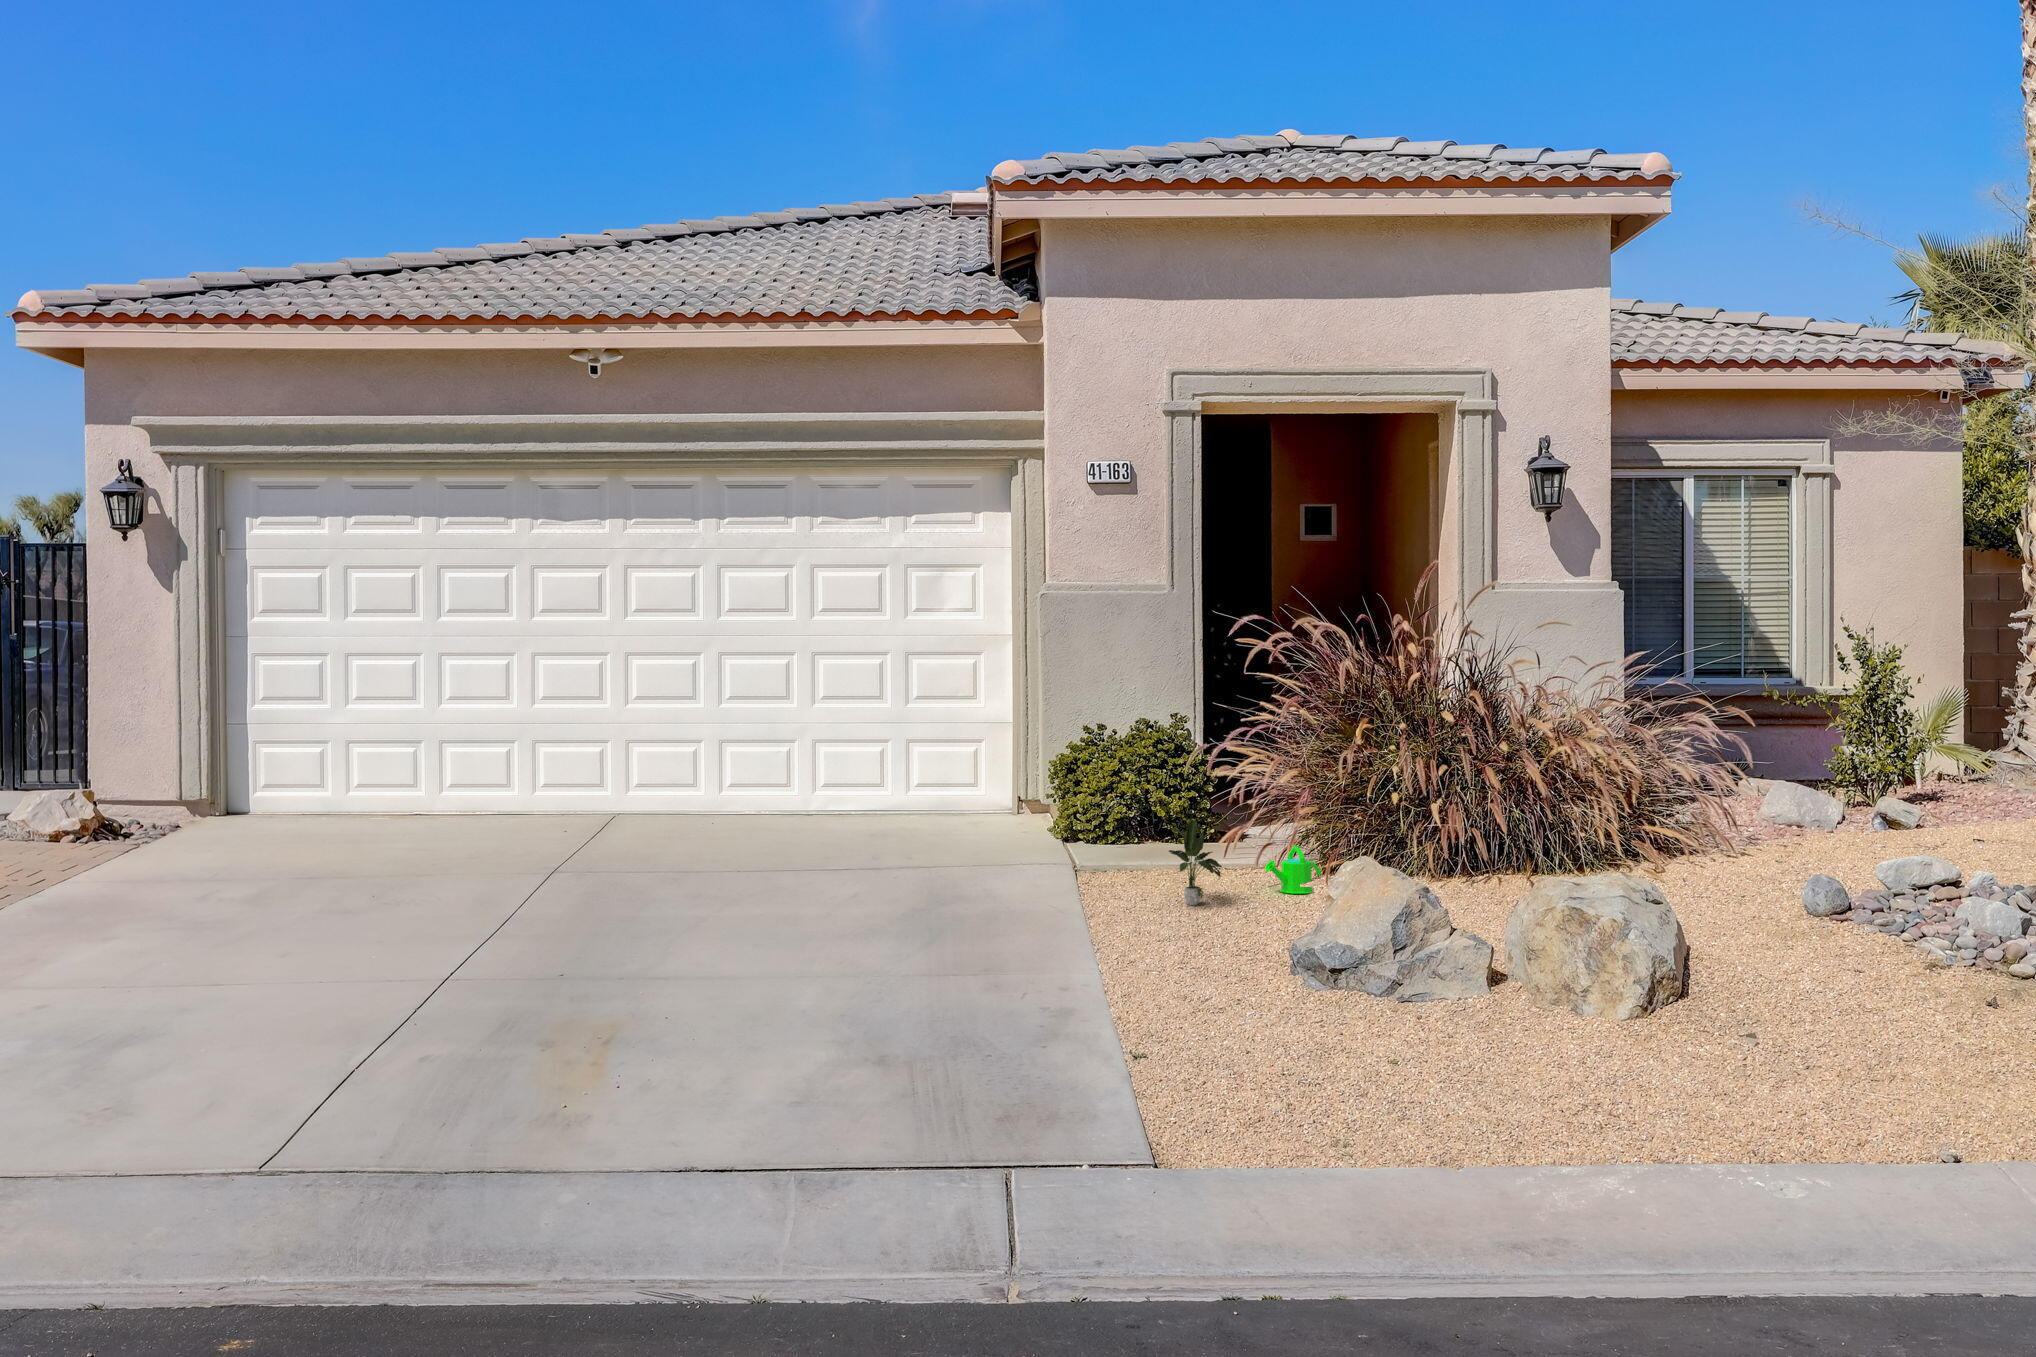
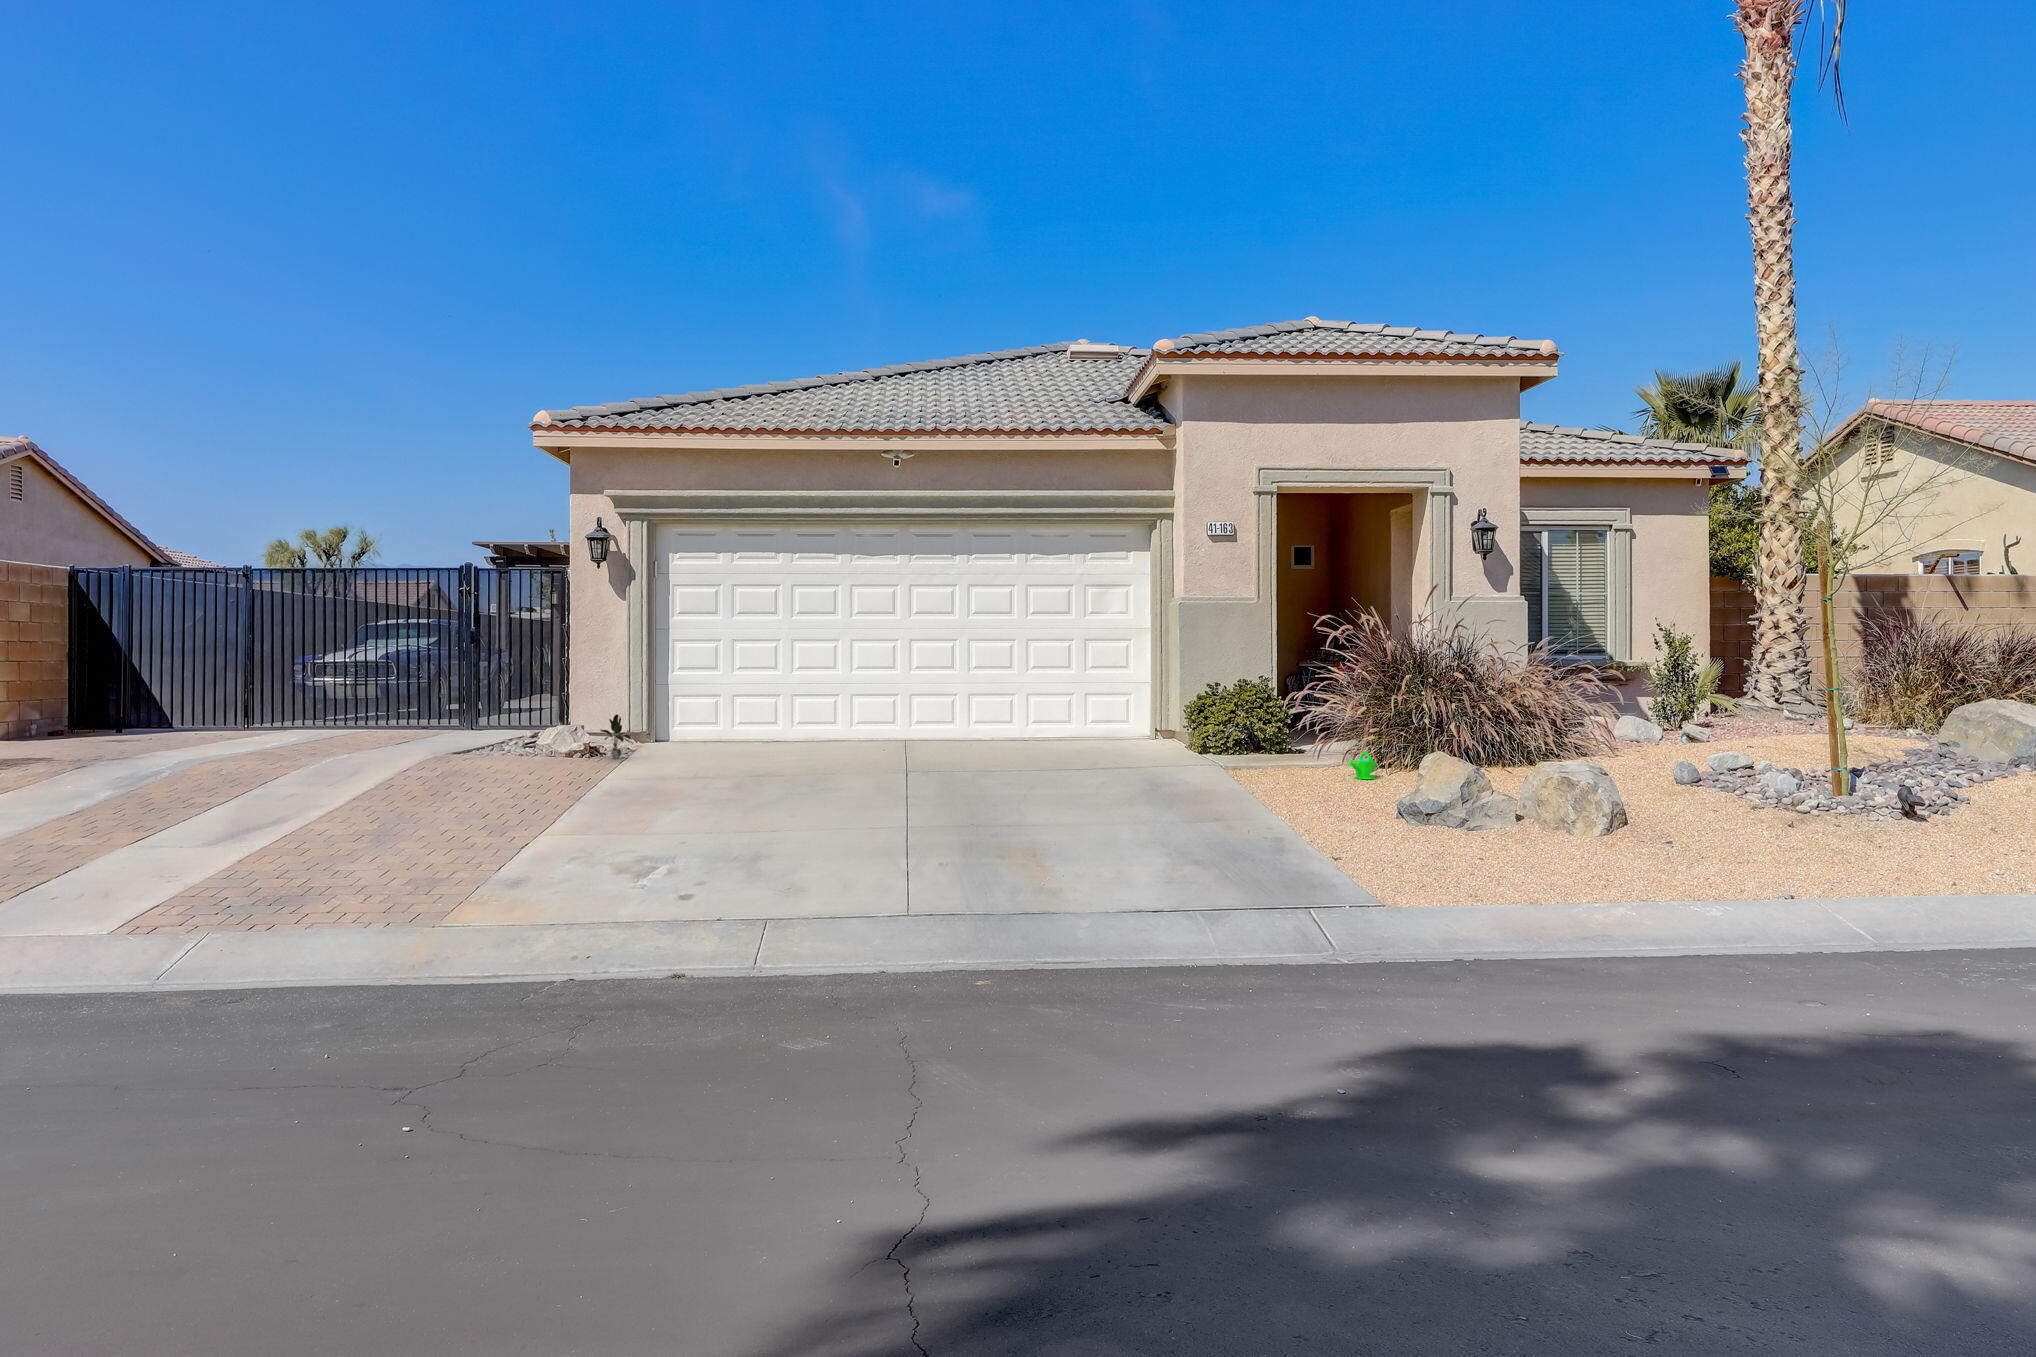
potted plant: present [1169,820,1222,905] -> present [600,714,633,759]

